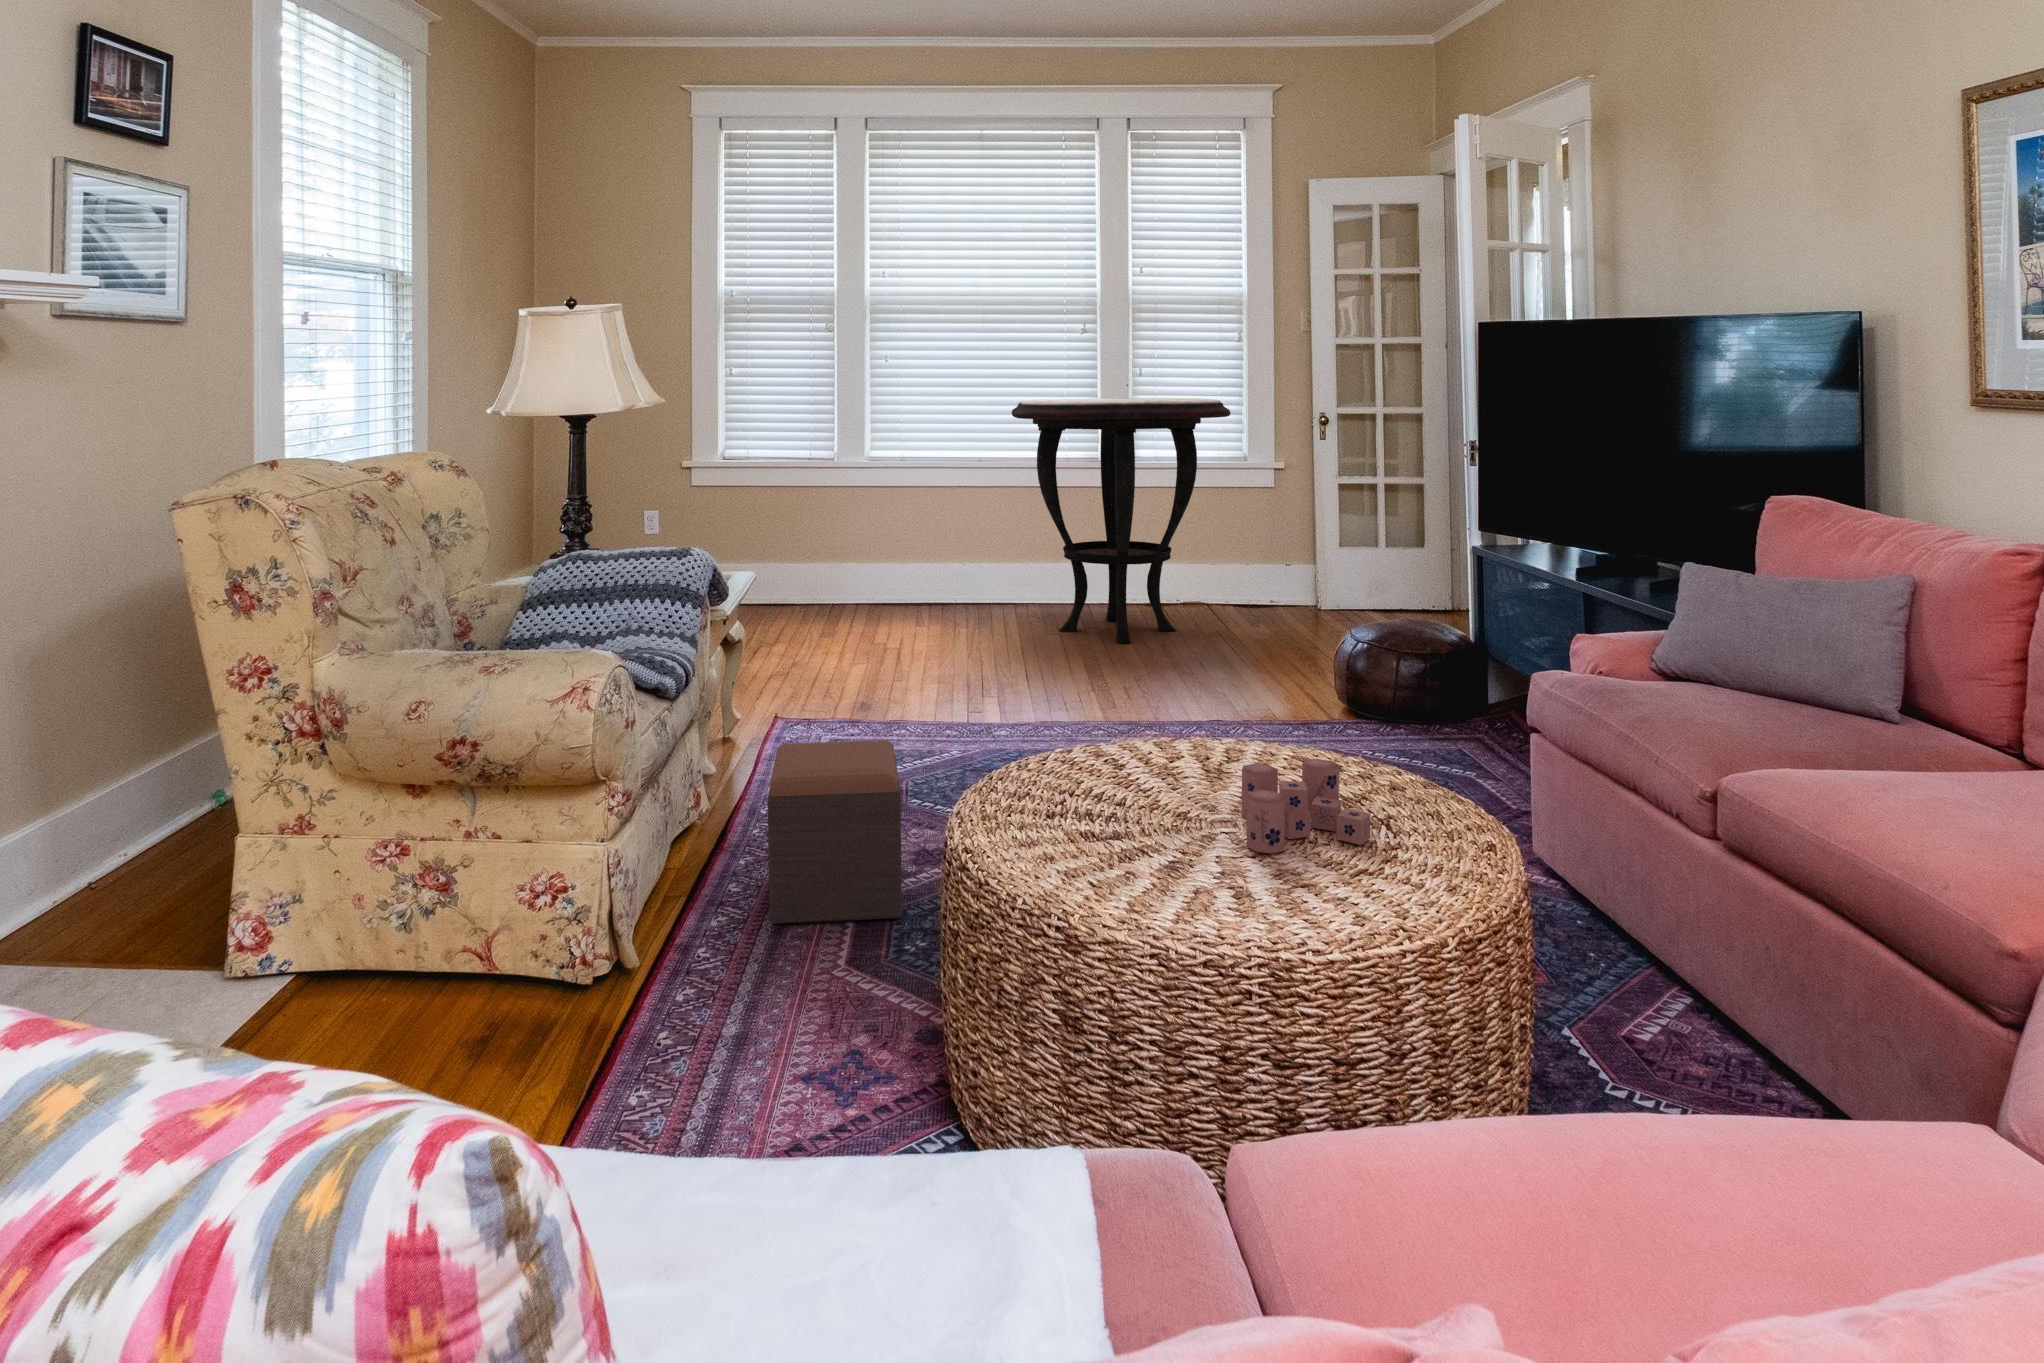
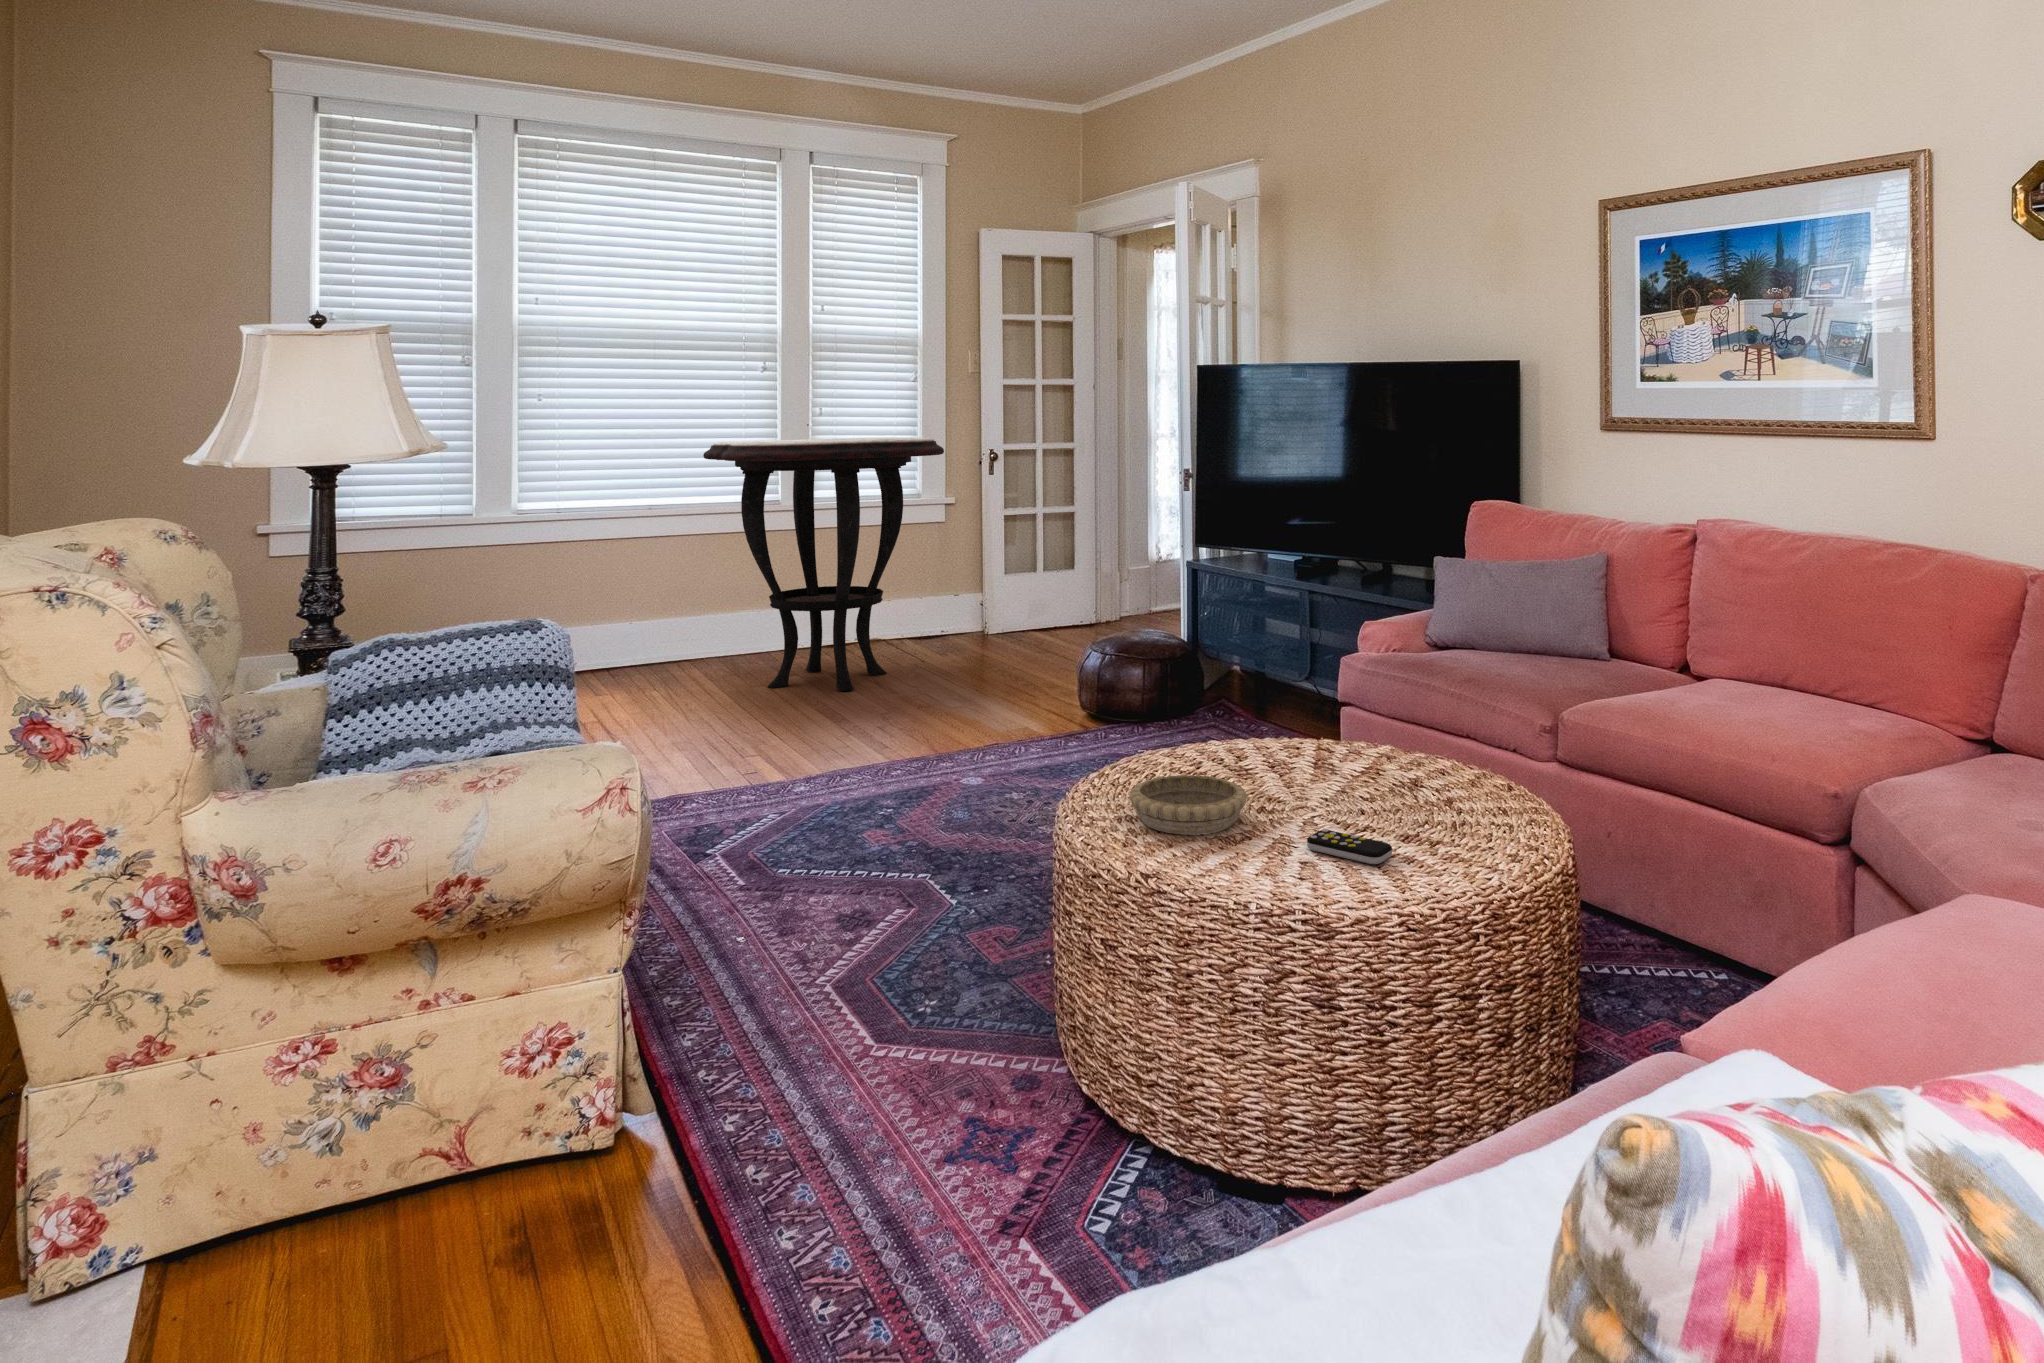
footstool: present [768,740,902,924] -> none [698,805,886,1030]
candle: present [1242,759,1370,853] -> none [1291,734,1406,816]
decorative bowl: none [1028,769,1154,836] -> present [1129,775,1247,834]
remote control: none [1162,858,1241,909] -> present [1307,829,1392,864]

